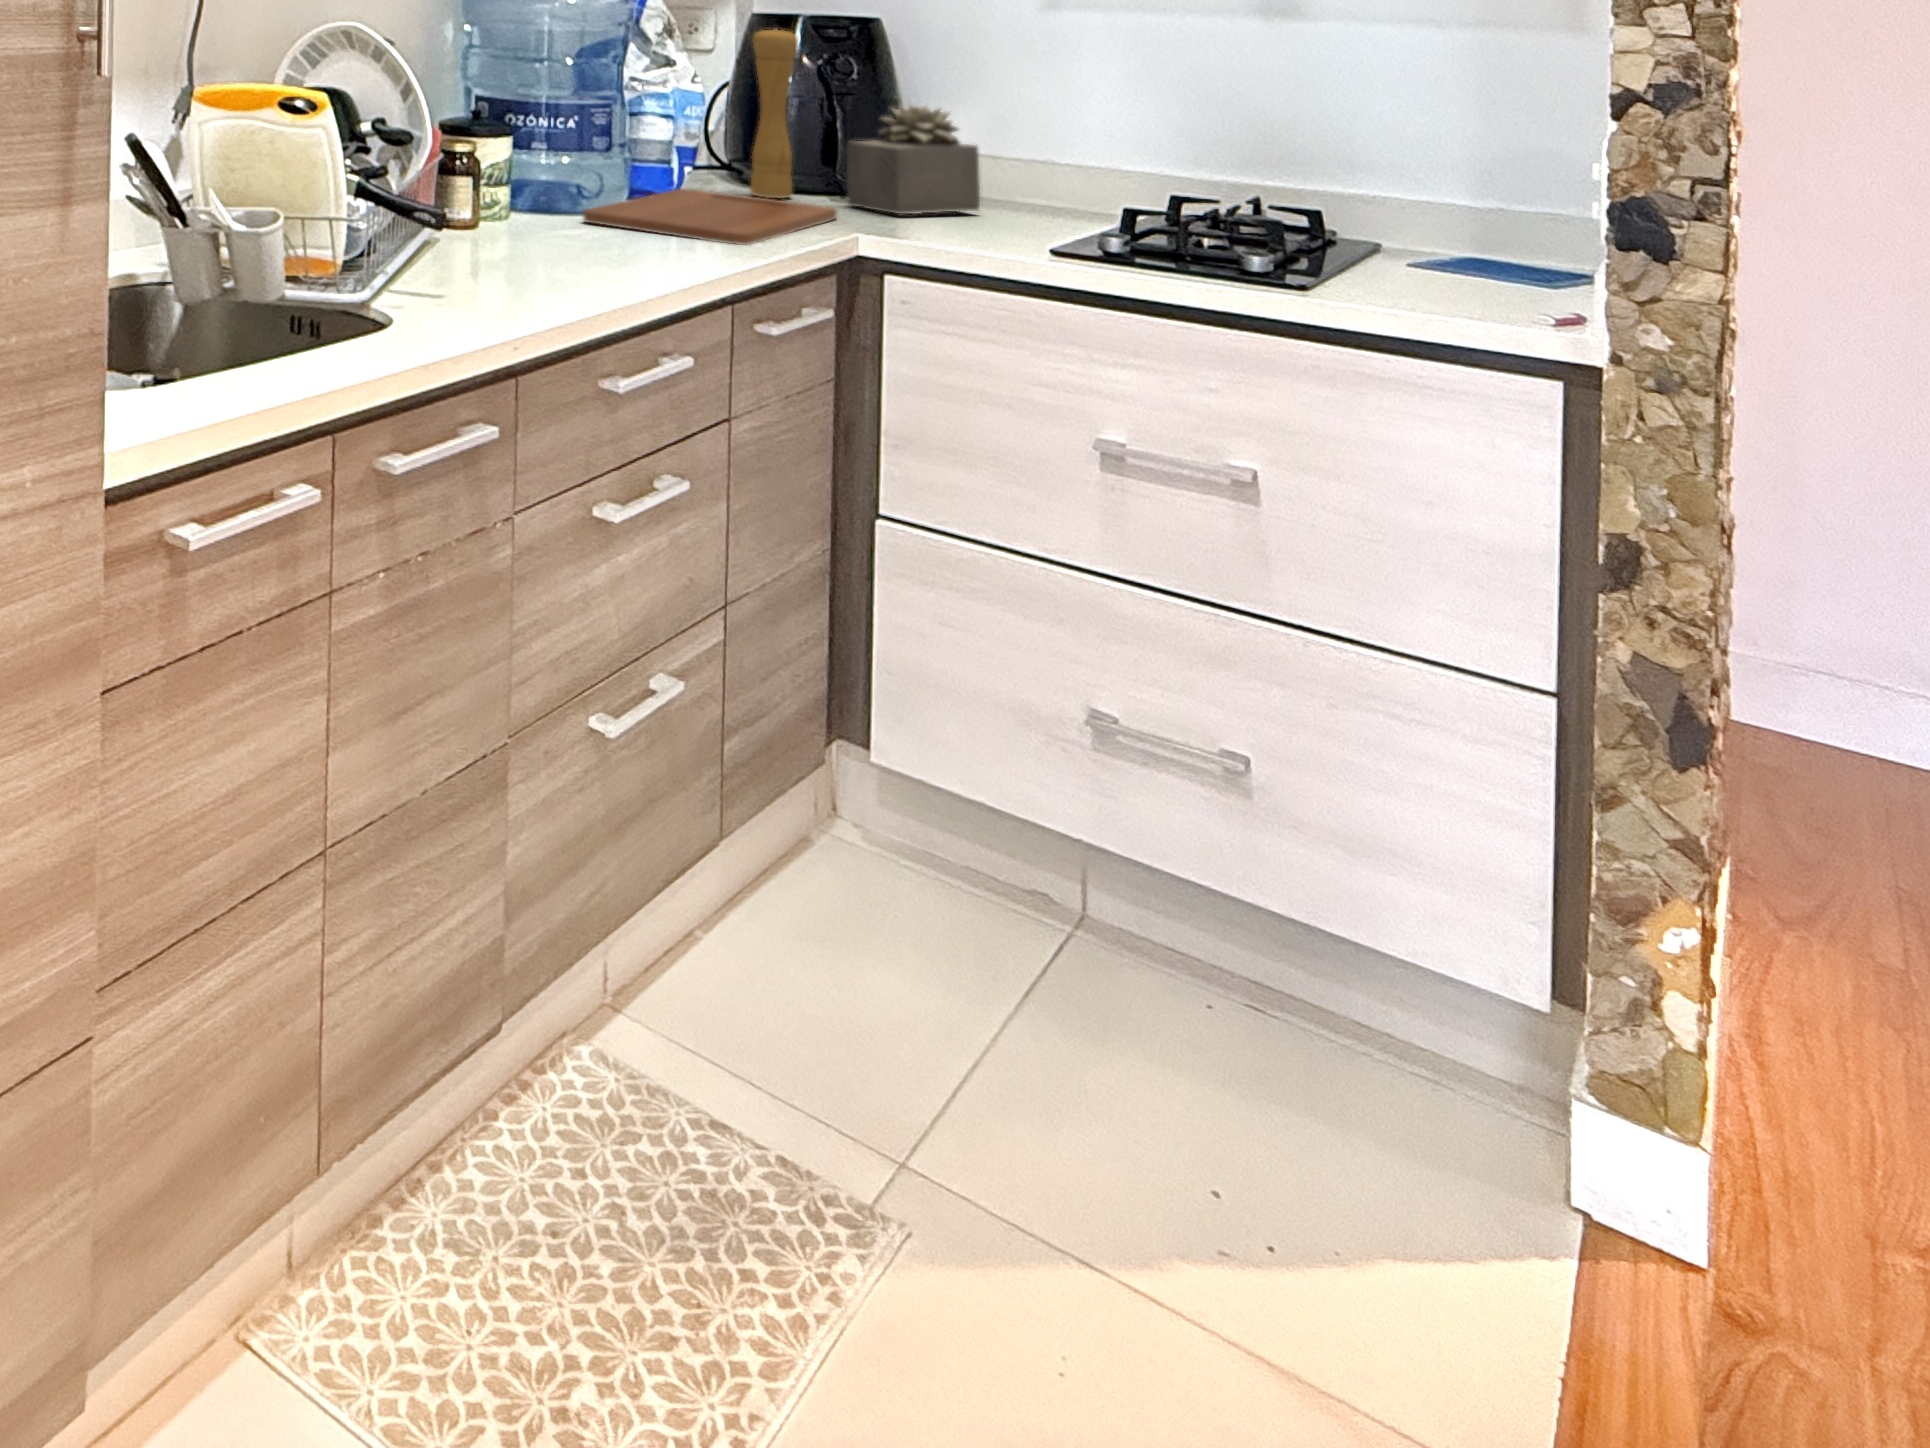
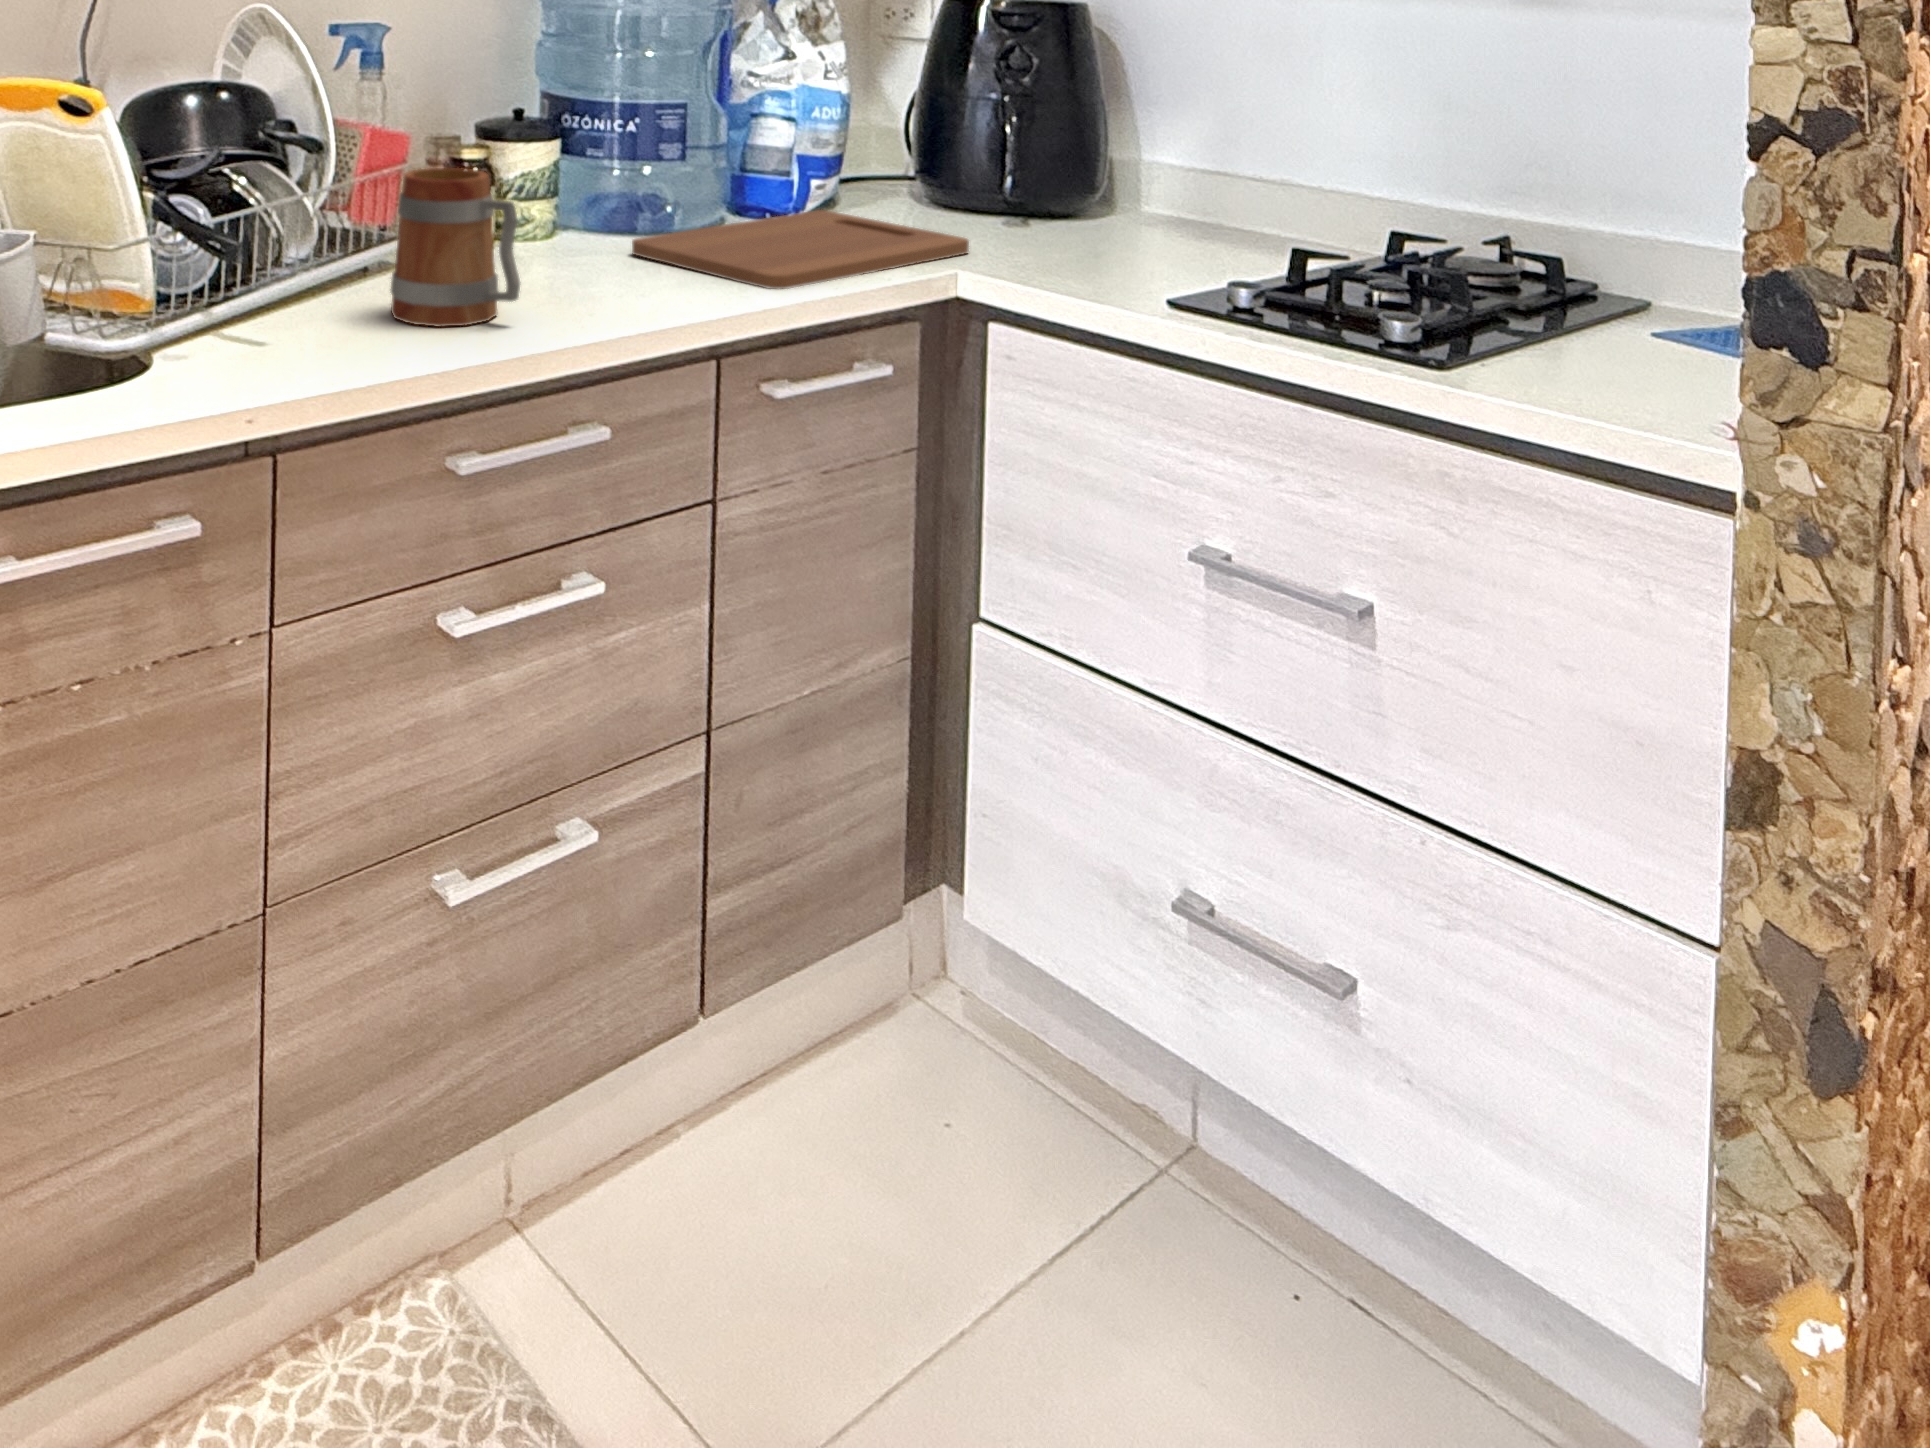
pepper mill: present [750,28,798,198] -> none [918,15,973,223]
succulent plant: present [847,104,980,214] -> none [1014,108,1172,248]
mug: none [489,147,607,273] -> present [390,168,520,327]

